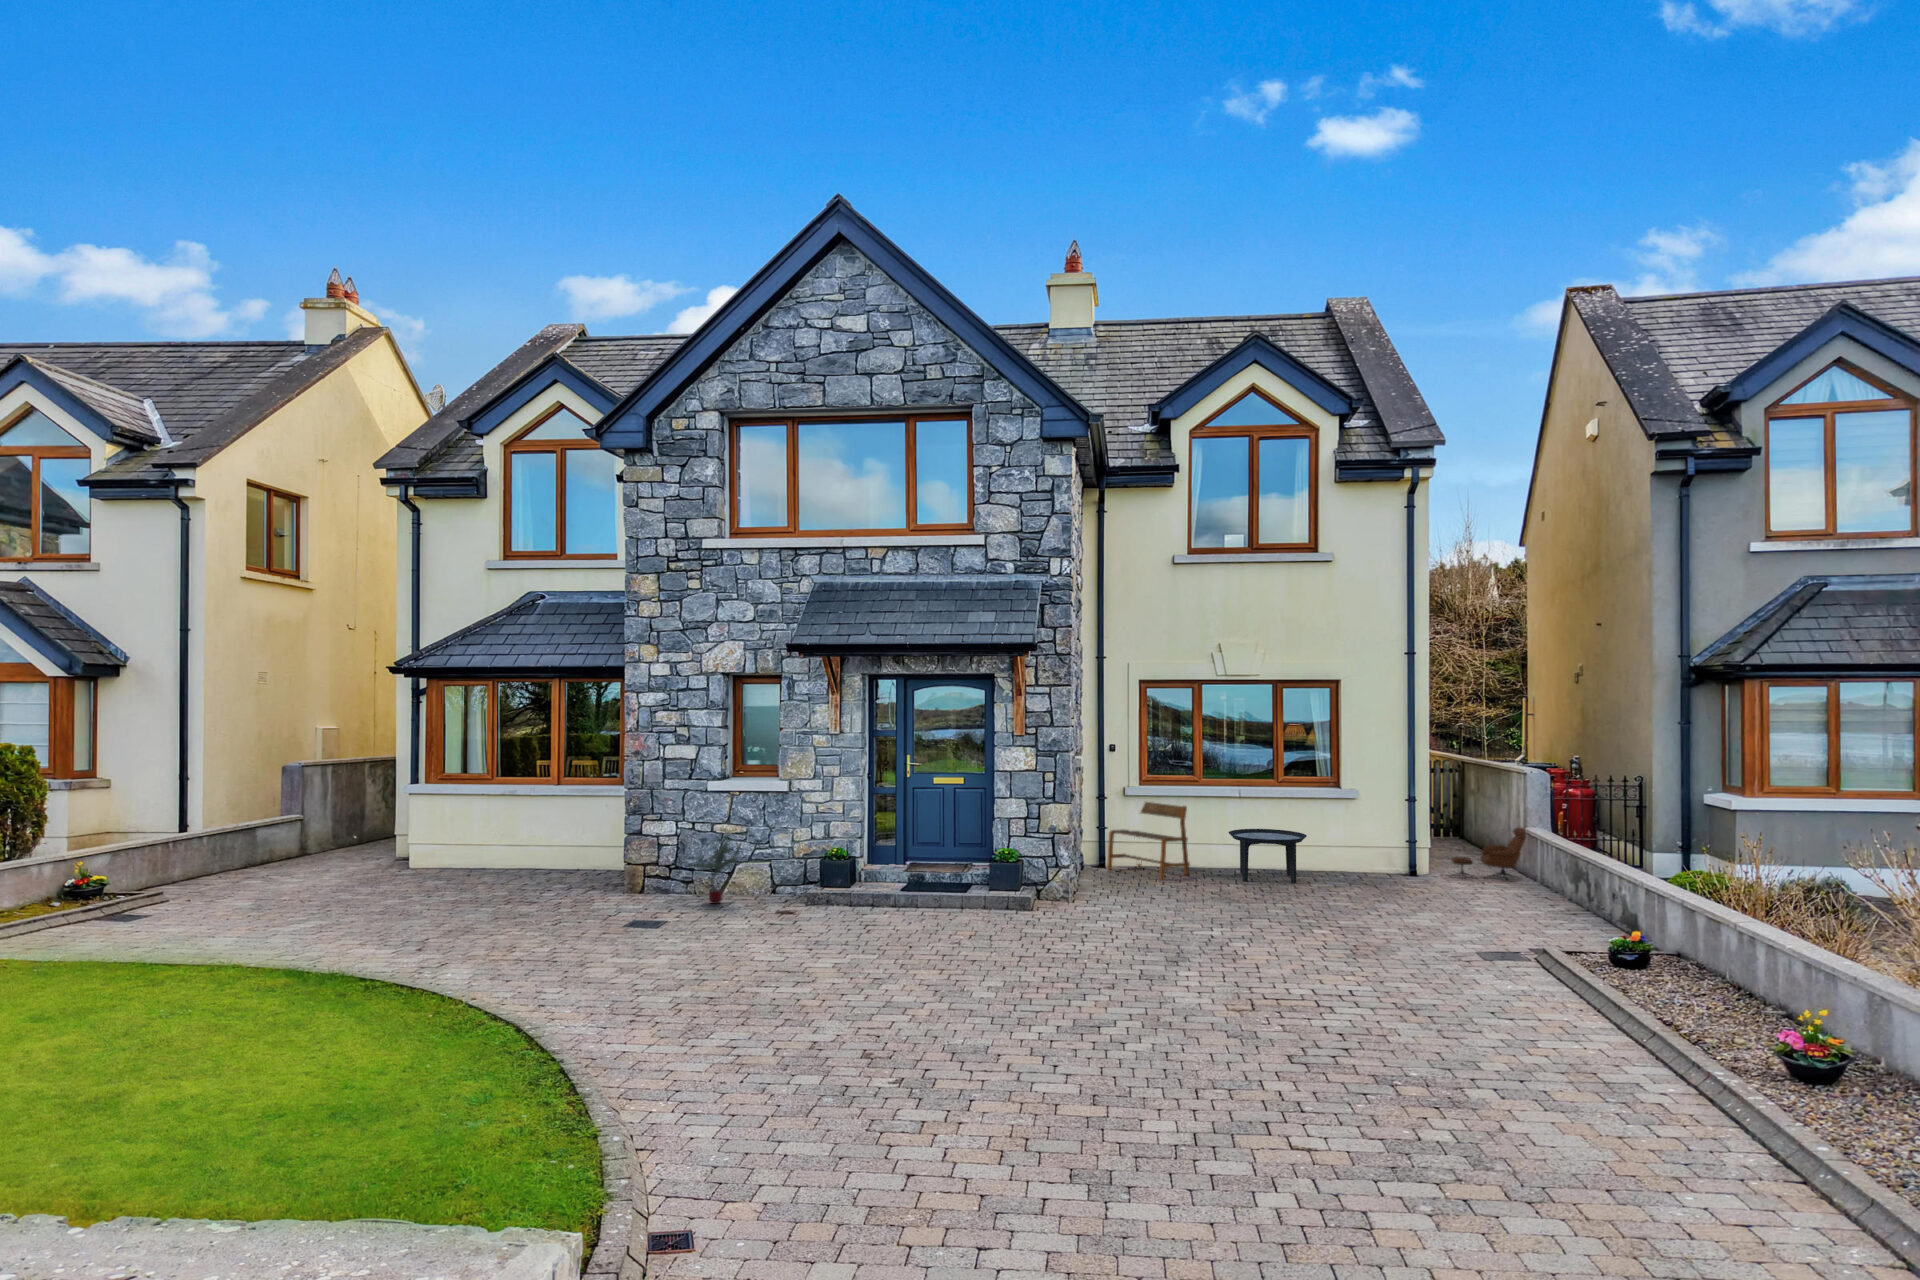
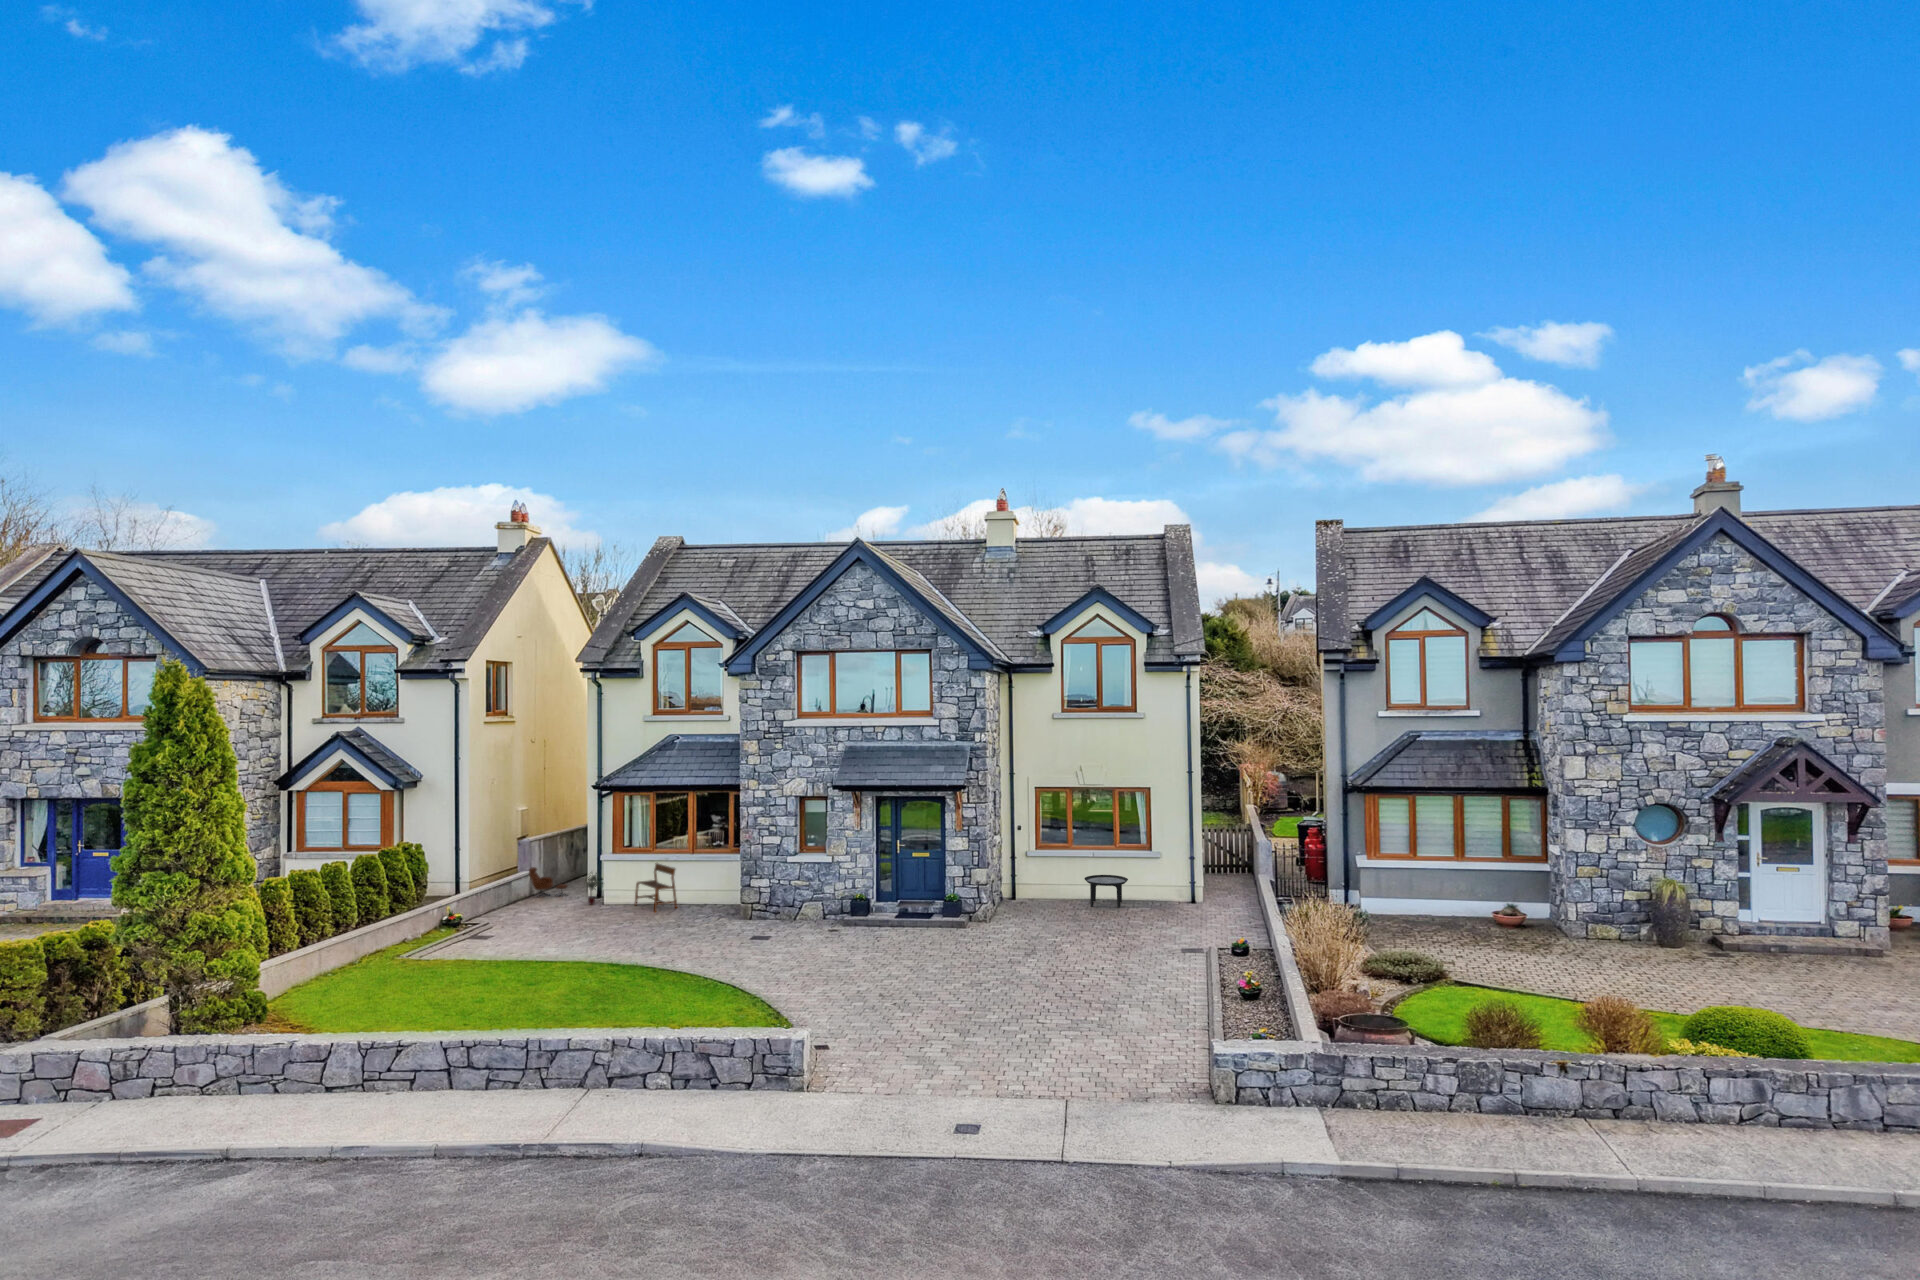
bench: present [1107,802,1190,880] -> present [635,863,677,911]
lounge chair: present [1451,827,1526,879] -> present [529,867,567,894]
potted tree: present [692,835,741,904] -> present [587,873,603,904]

